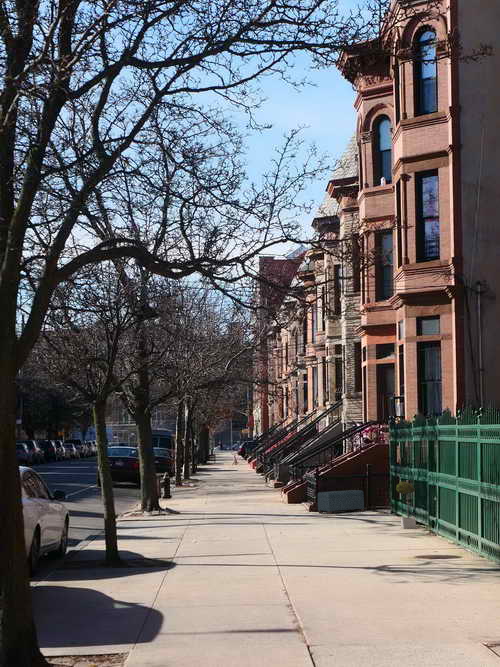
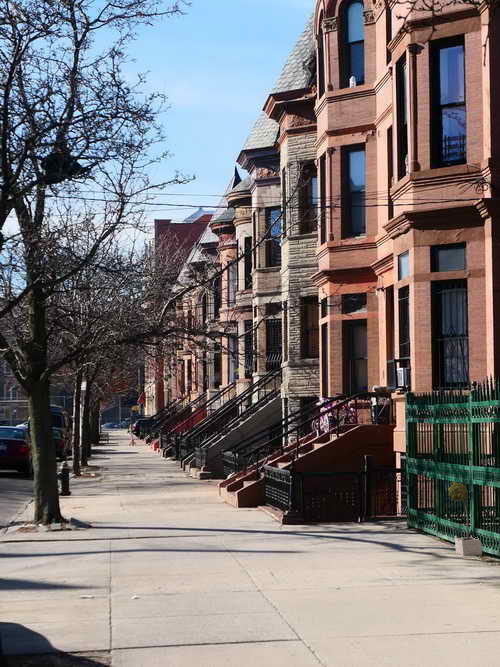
bench: present [318,490,364,514] -> none [292,489,355,525]

